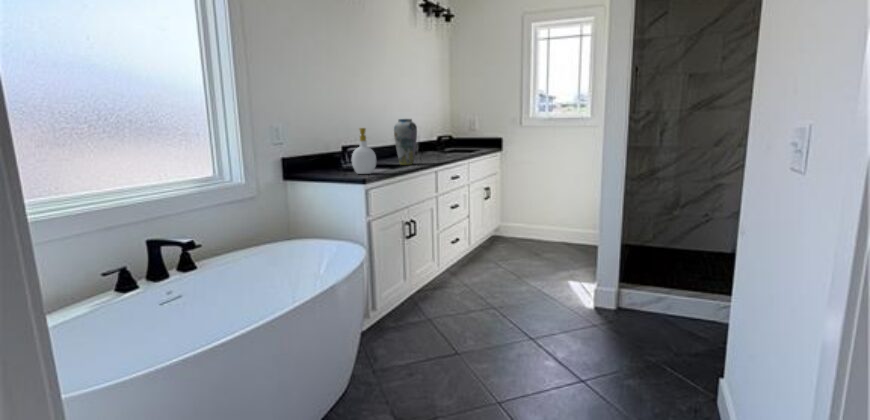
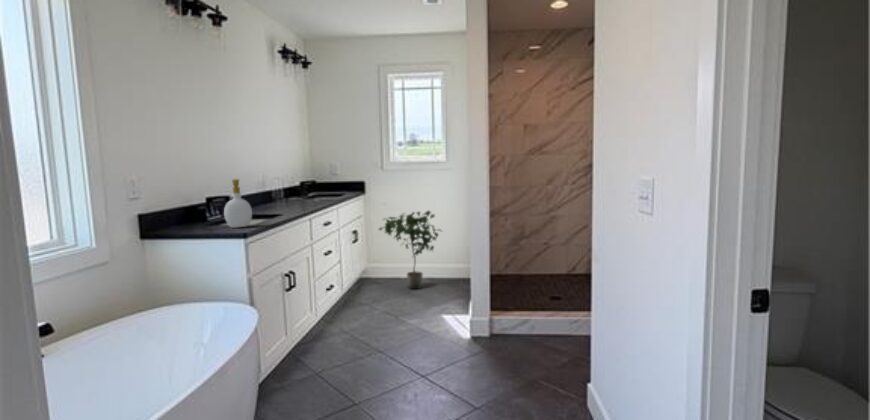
vase: present [394,119,417,165] -> none [264,167,289,215]
potted plant: none [510,170,580,252] -> present [379,211,442,289]

